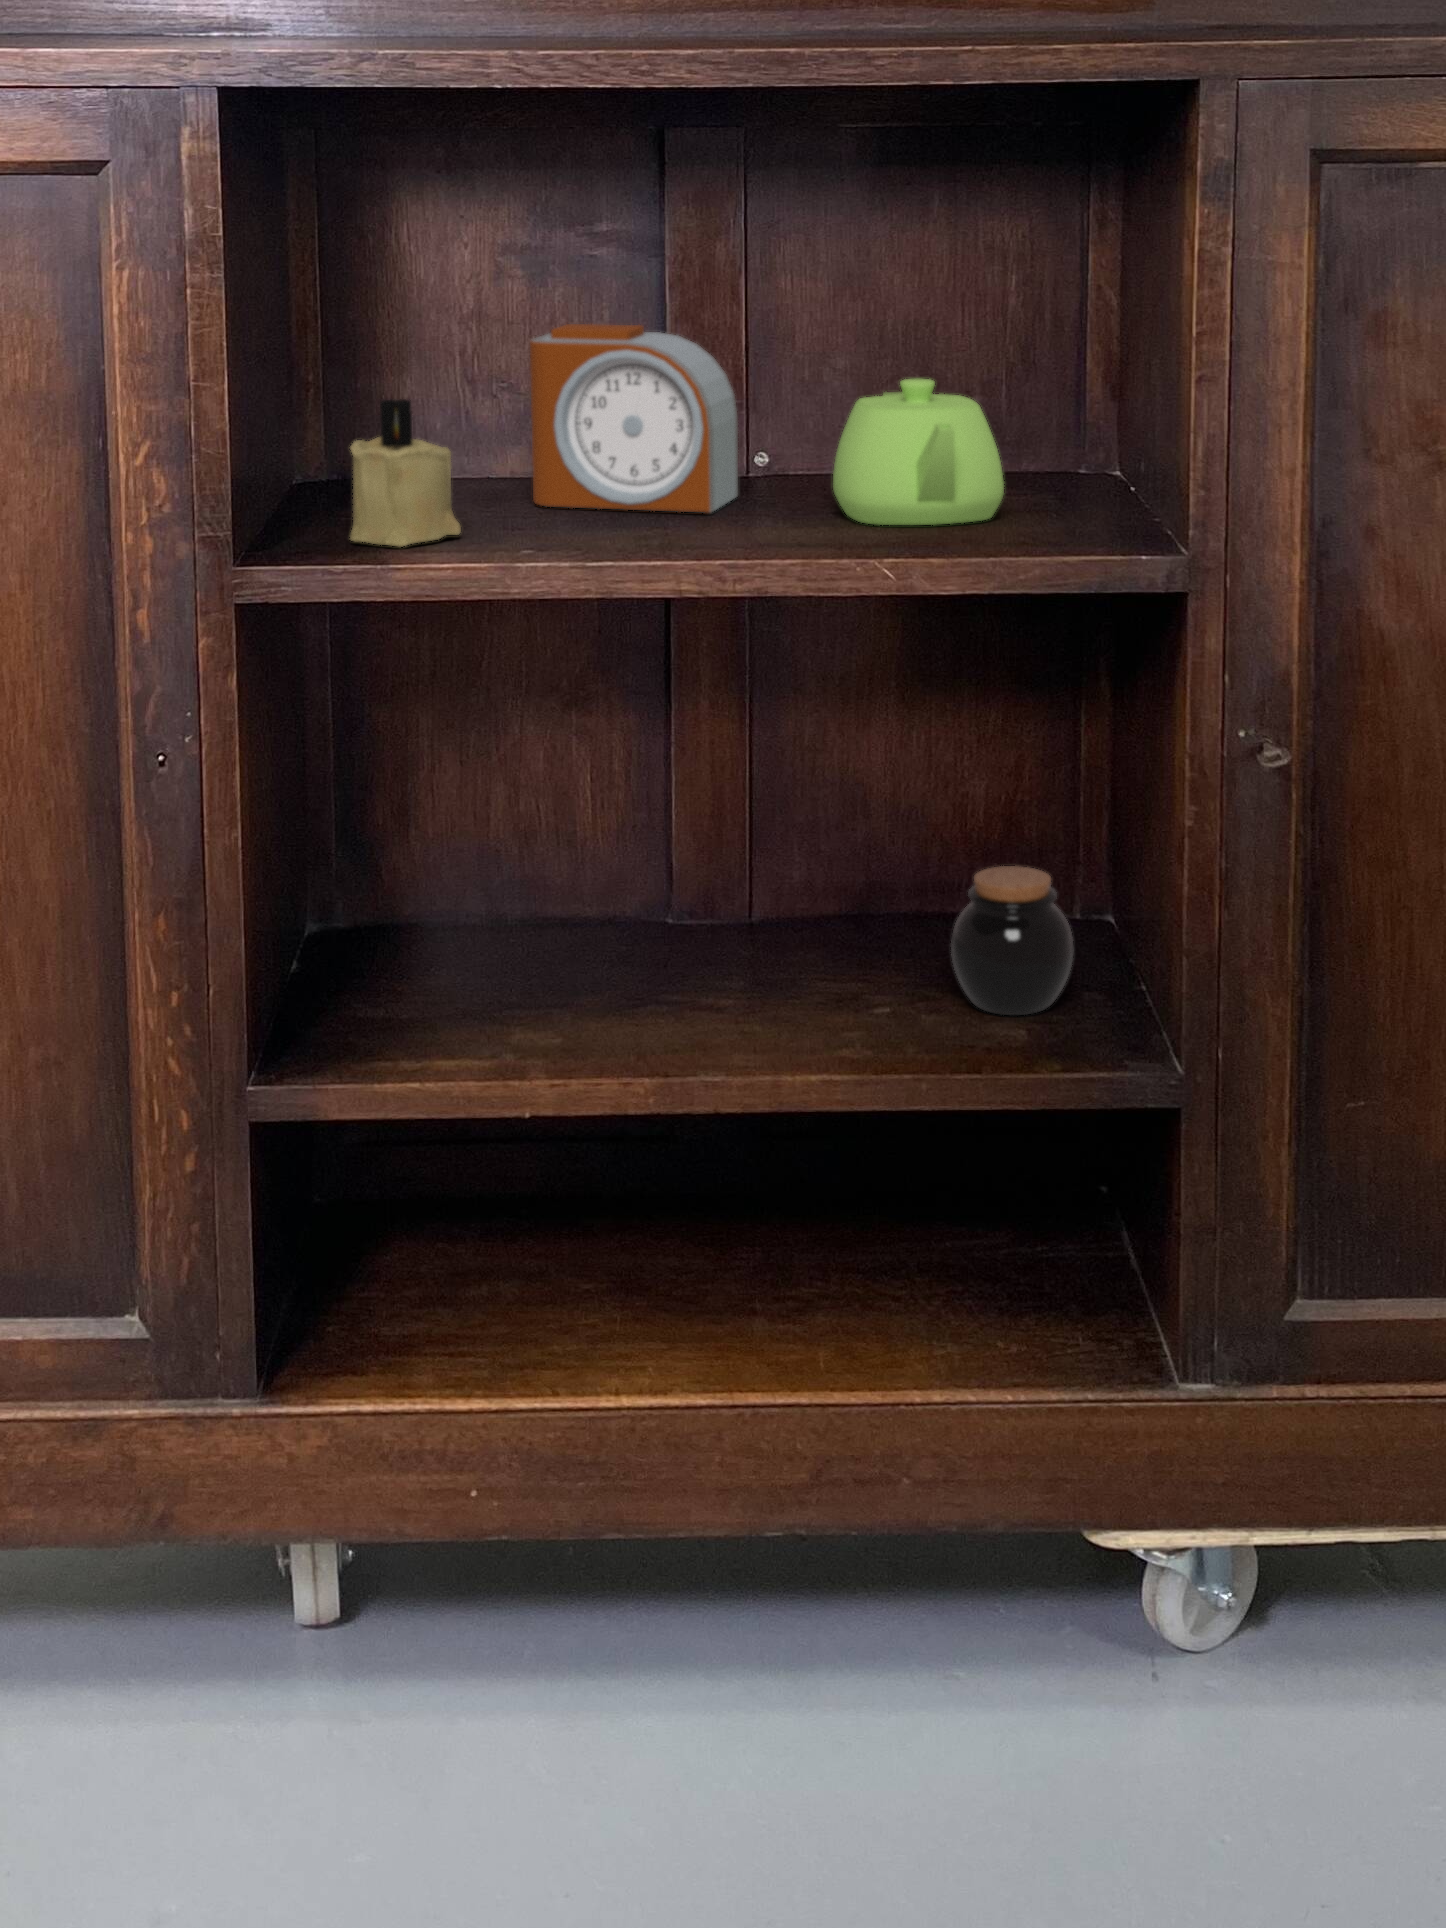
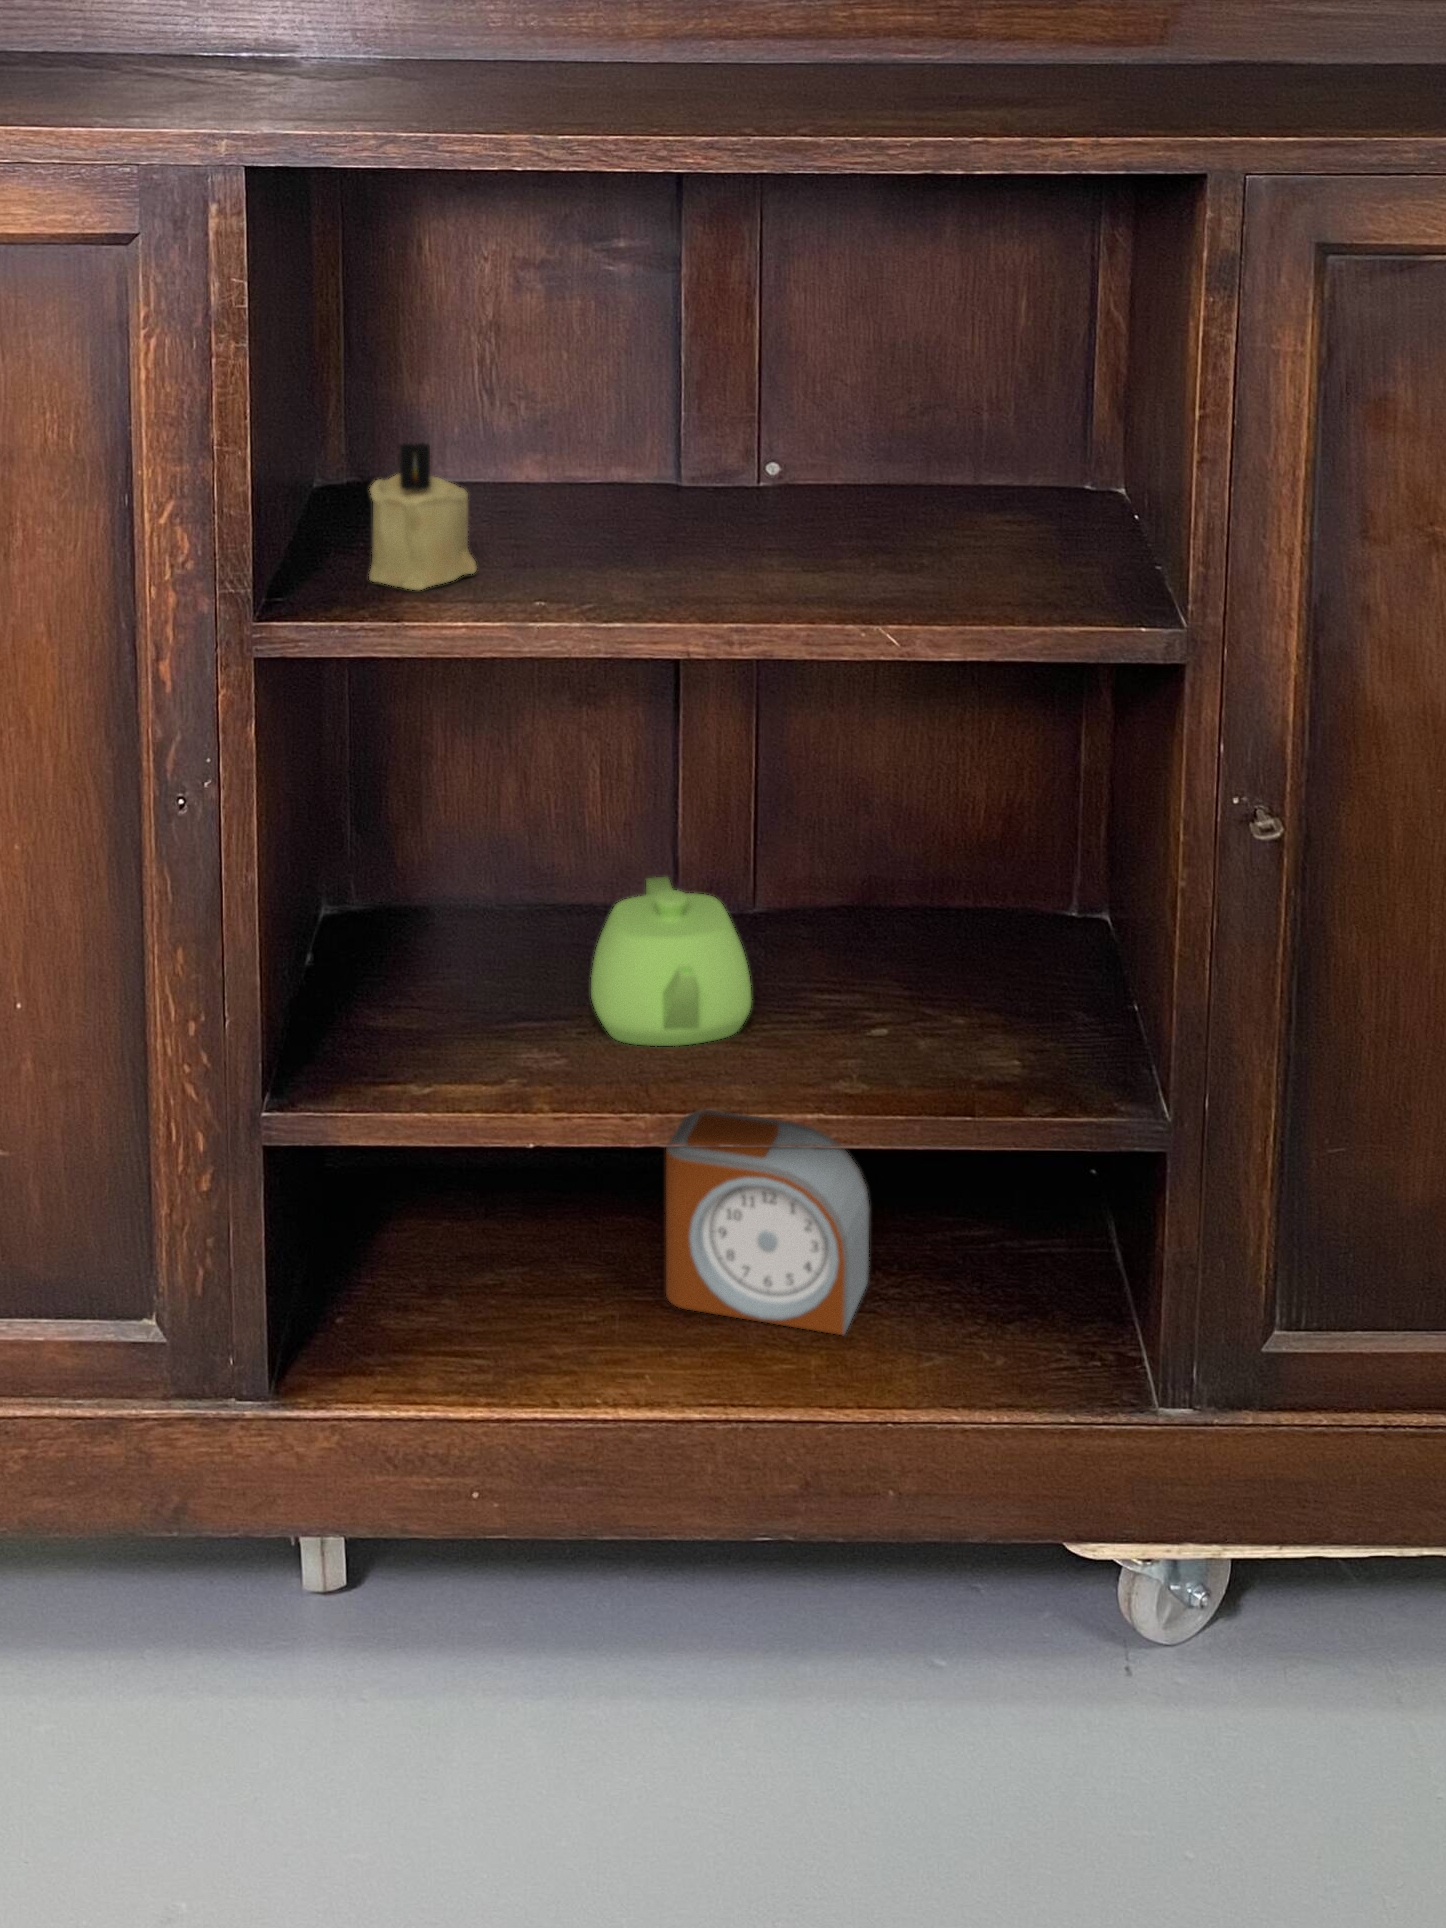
alarm clock: present [530,324,738,513] -> present [666,1110,870,1335]
teapot: present [833,378,1004,525] -> present [591,877,752,1046]
jar: present [951,866,1073,1015] -> none [947,881,1065,1031]

